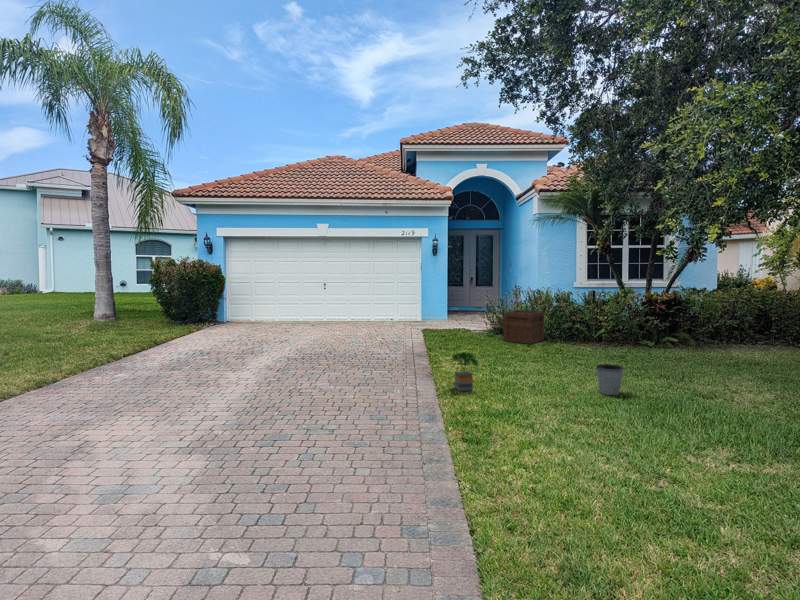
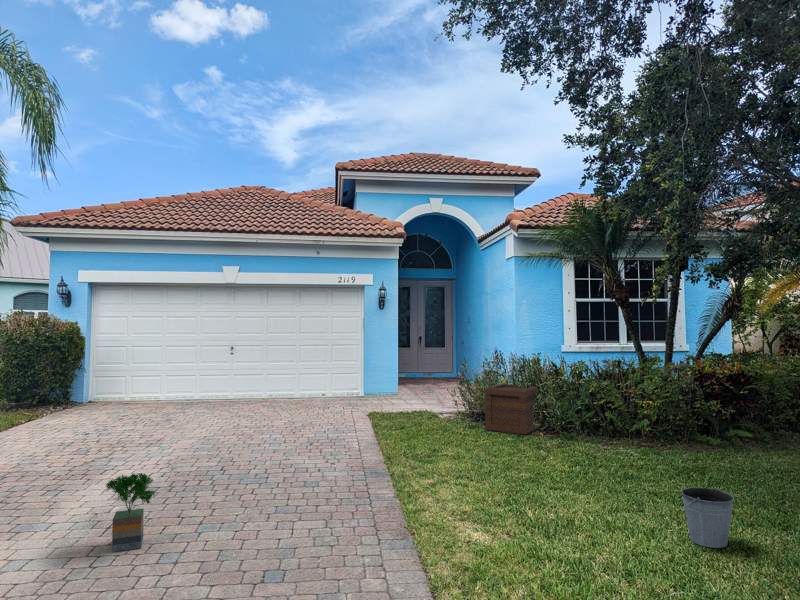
potted tree: present [452,352,478,391] -> present [106,473,155,552]

